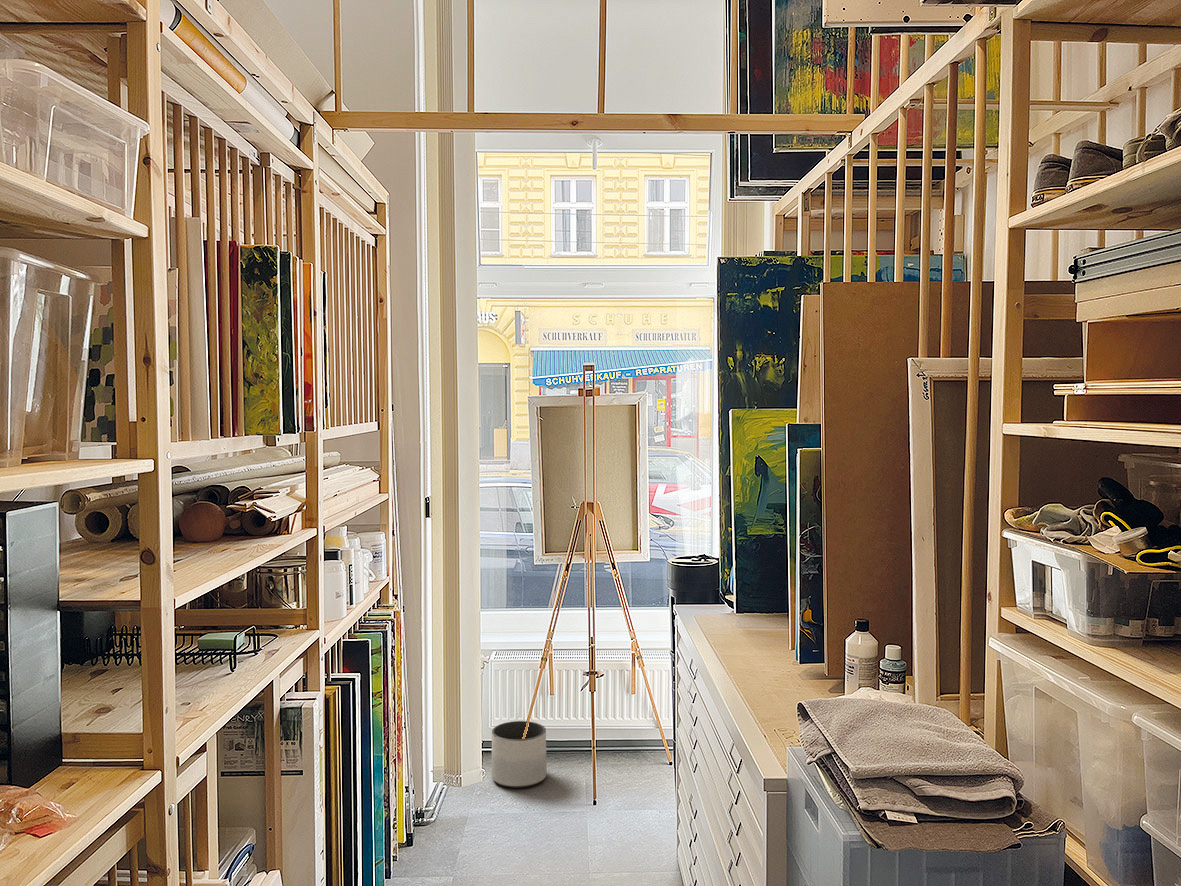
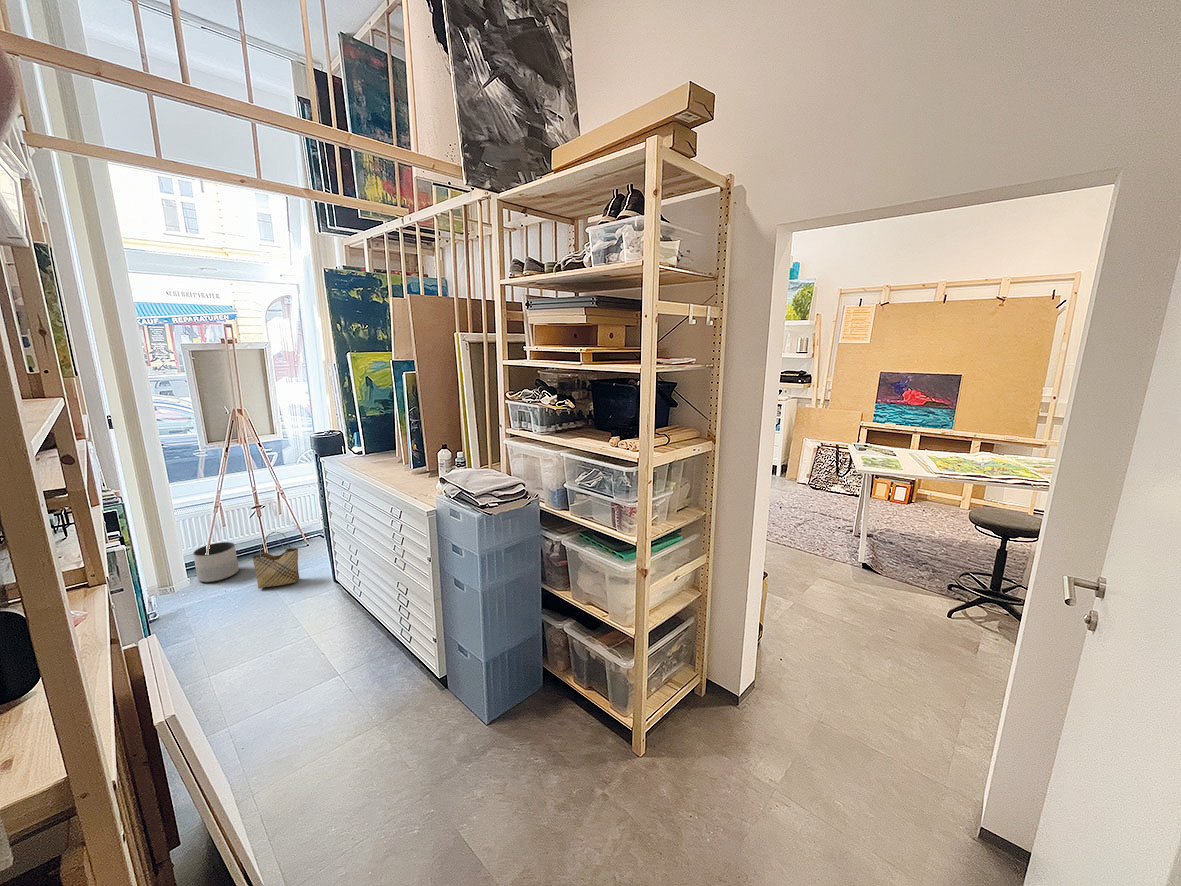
woven basket: none [553,727,621,833] -> present [252,532,299,588]

